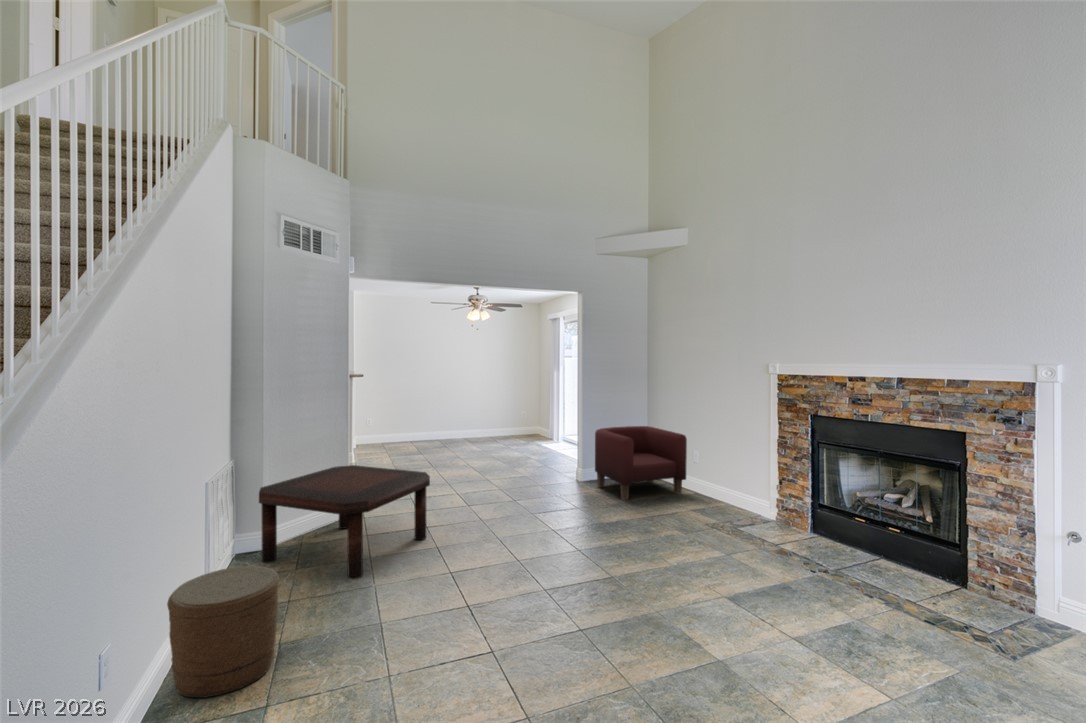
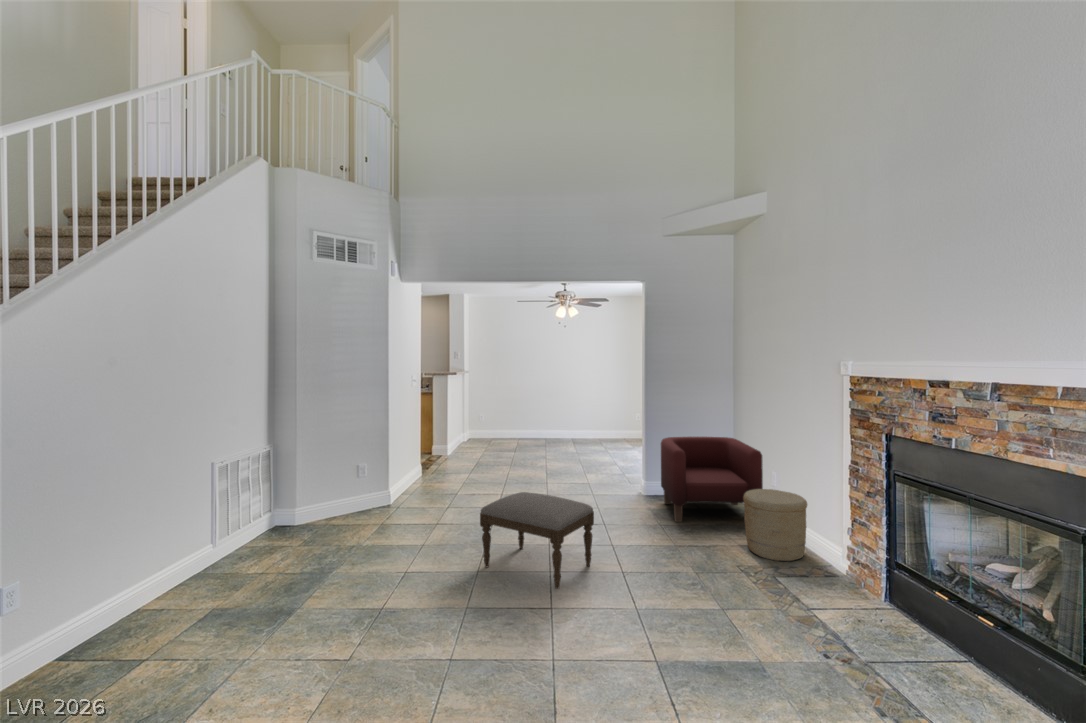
coffee table: present [259,465,430,579] -> none [290,458,439,562]
ottoman: none [511,485,604,564] -> present [480,492,594,589]
woven basket: present [167,566,279,698] -> present [743,489,807,561]

